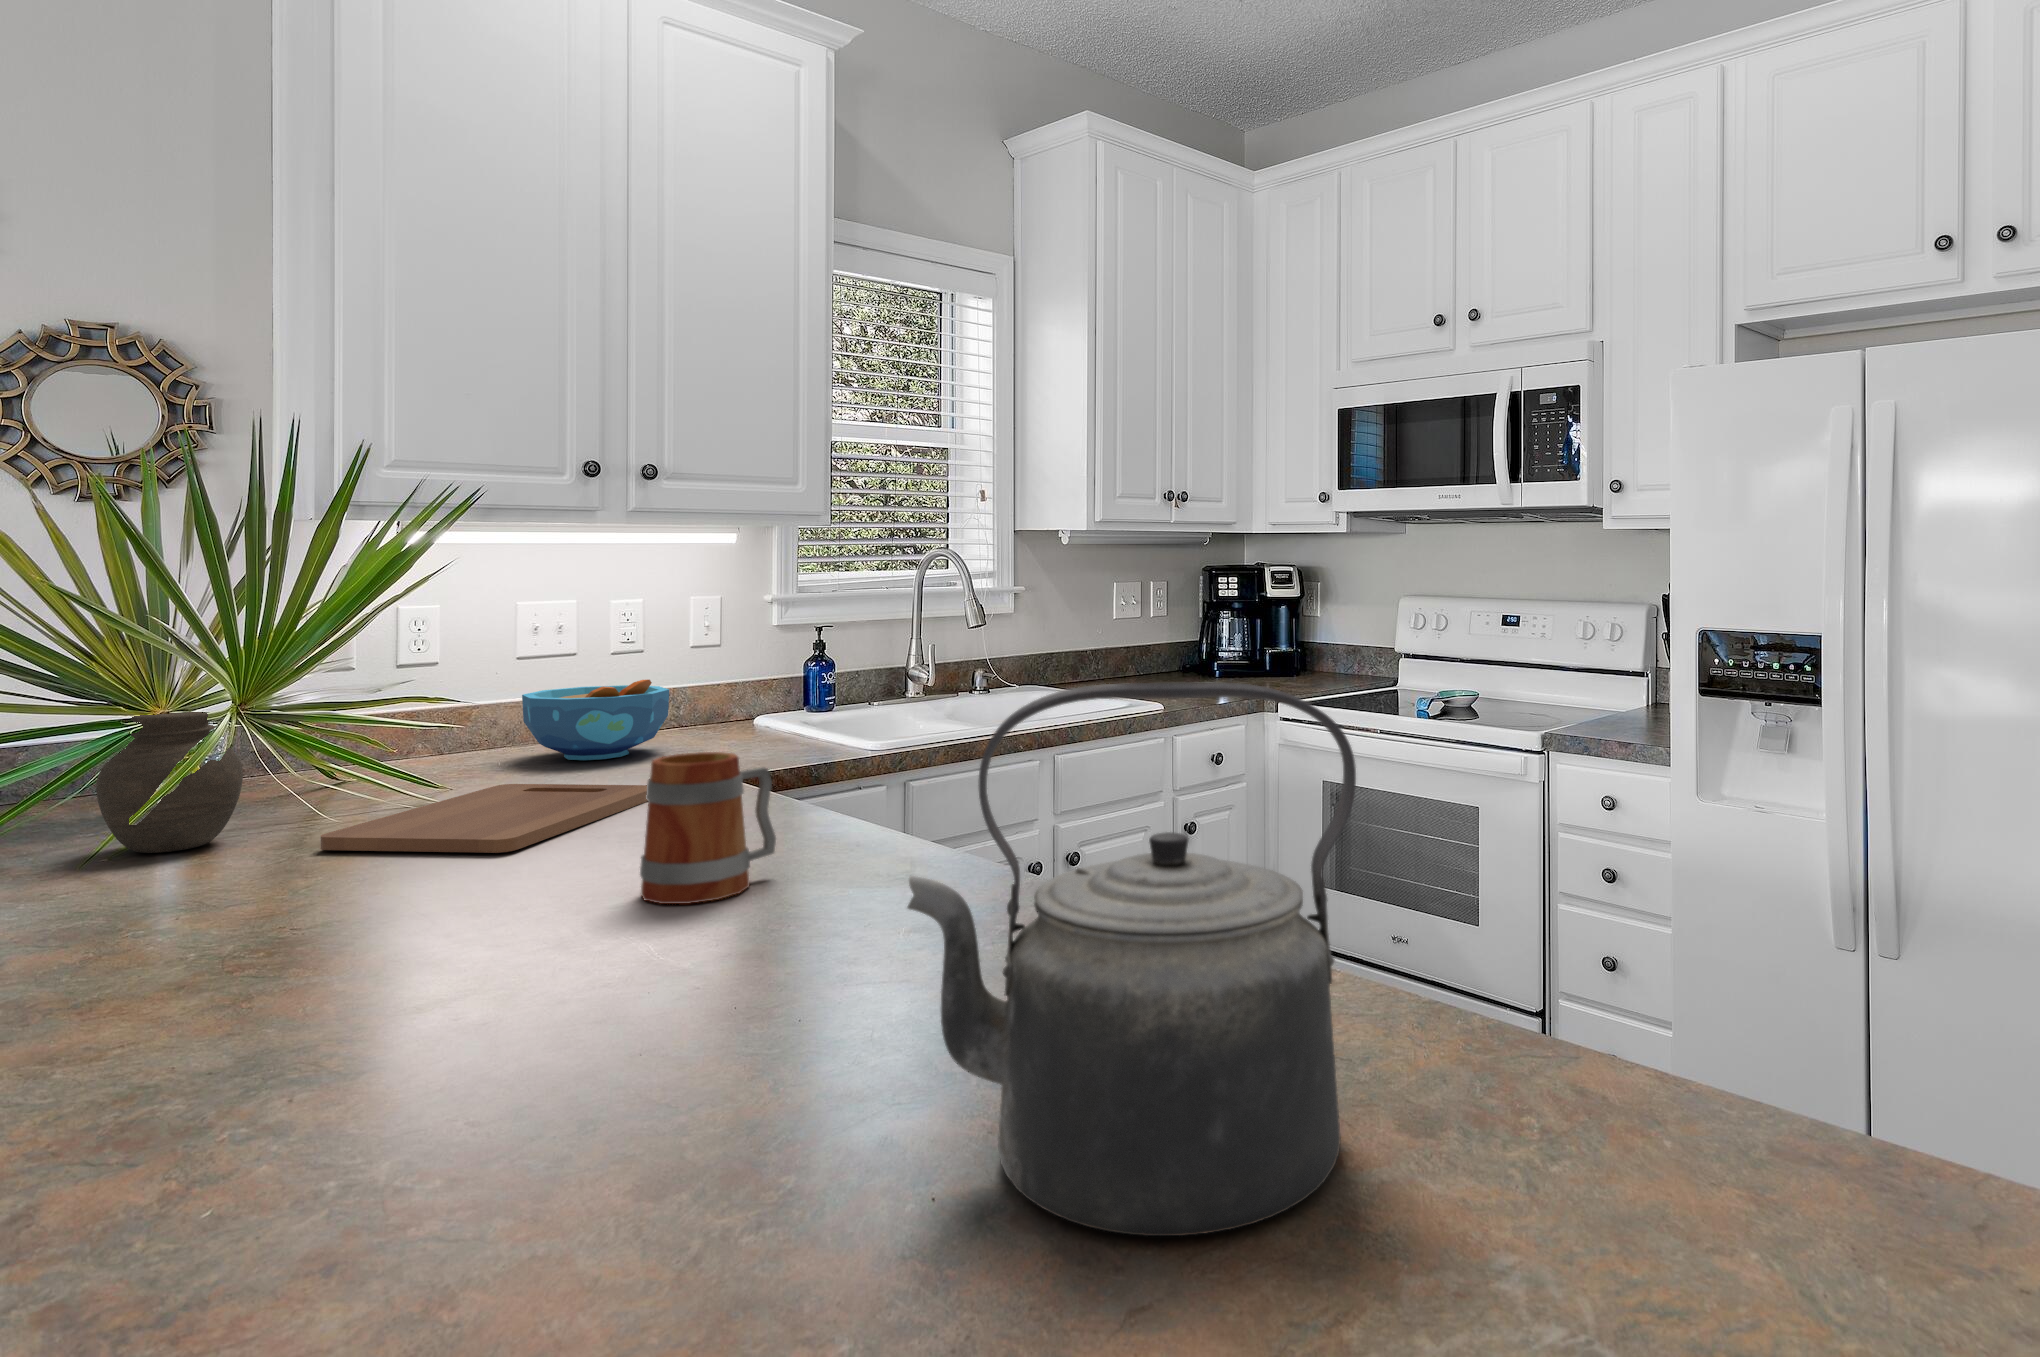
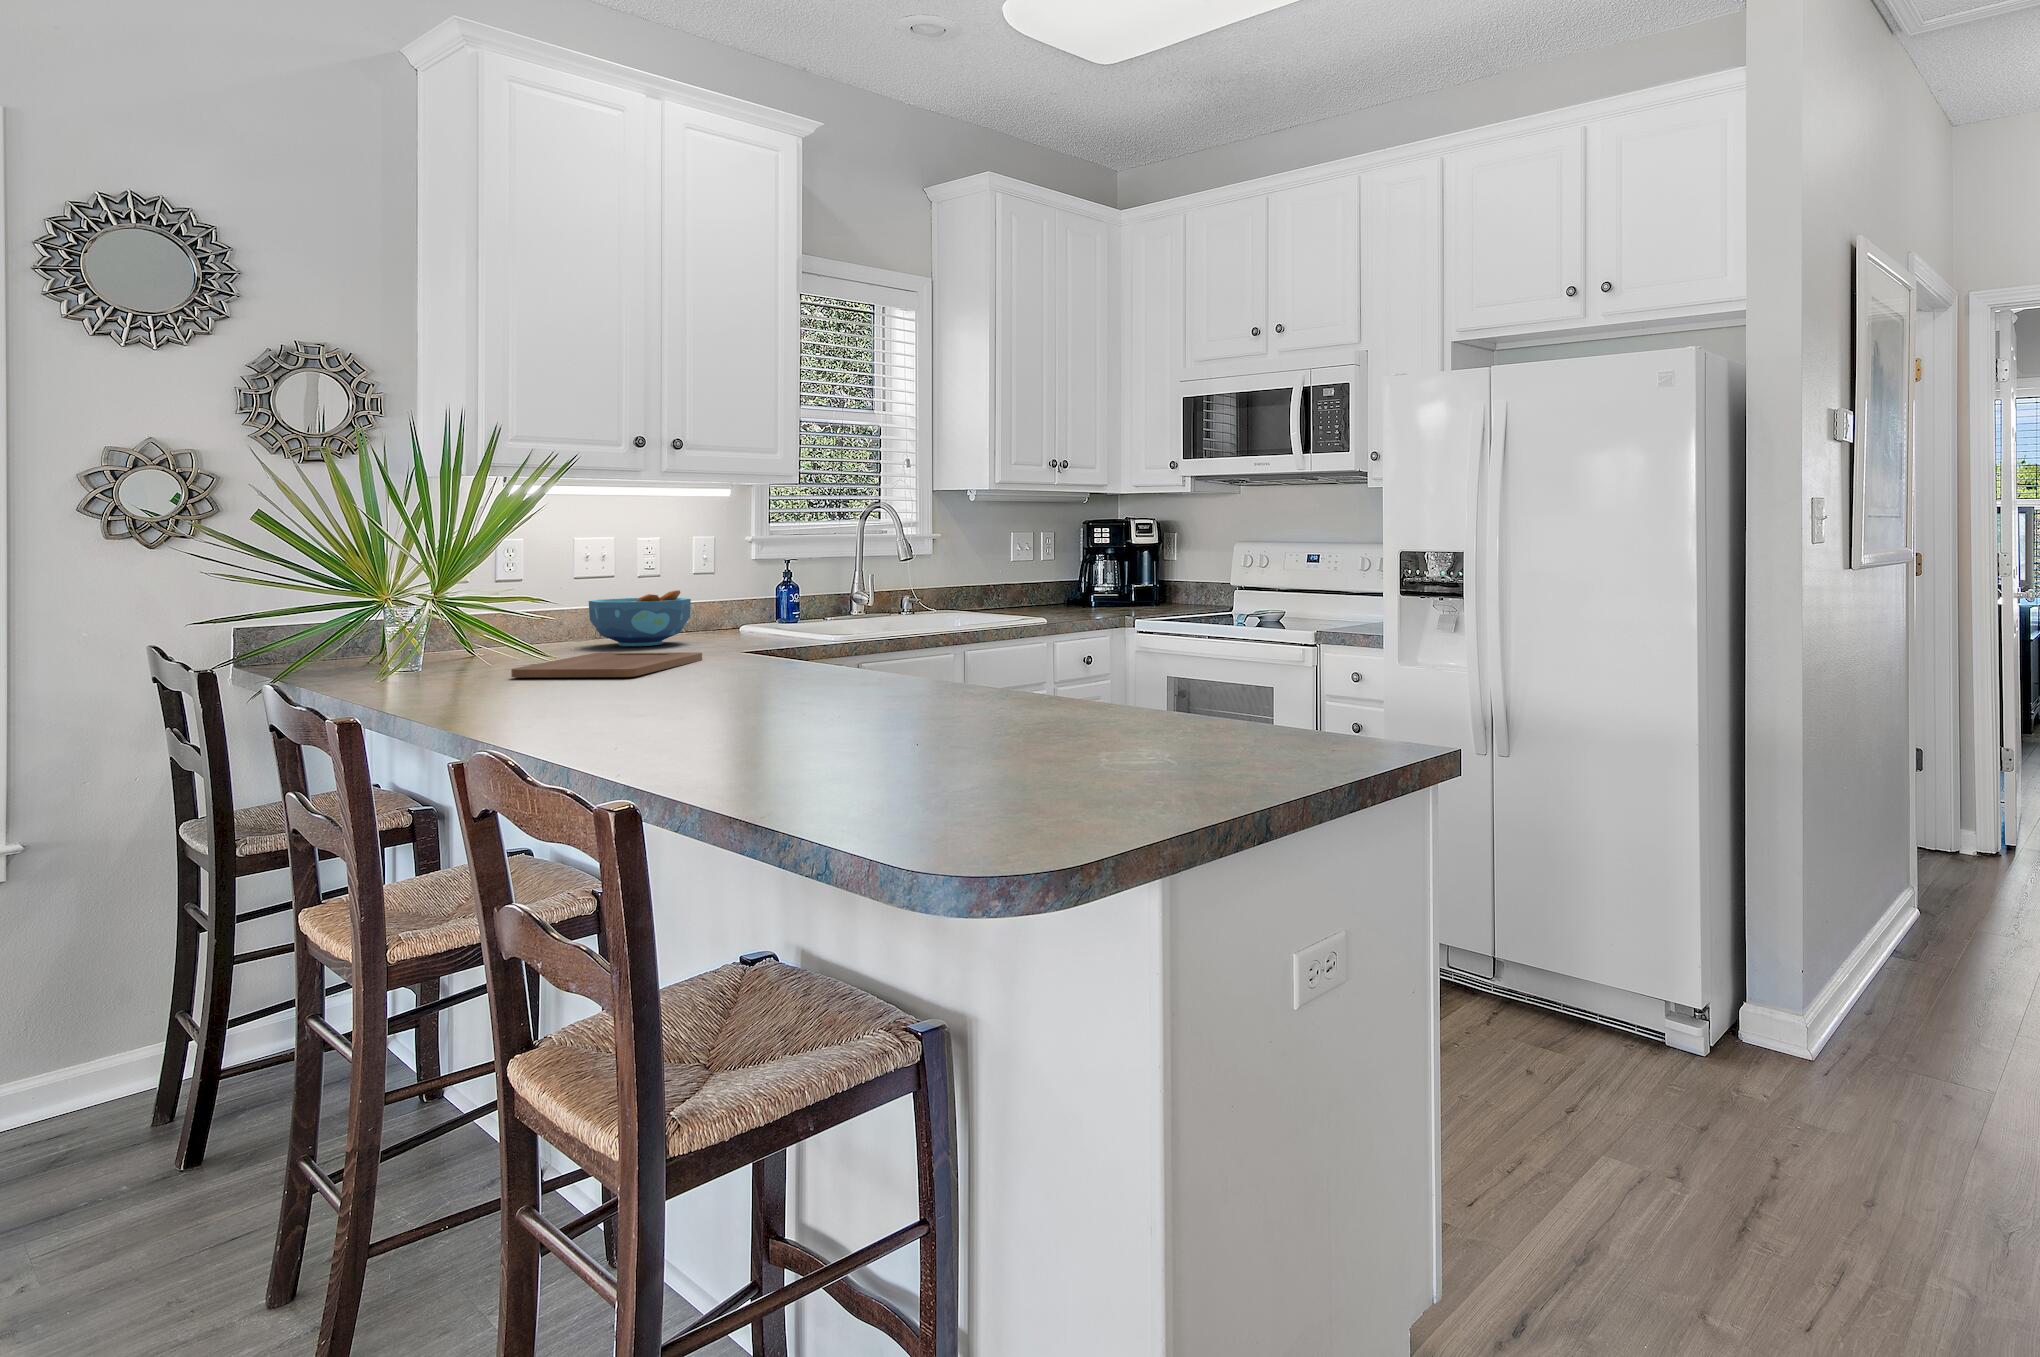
kettle: present [907,682,1356,1236] -> none [906,539,1094,744]
jar: present [96,712,243,853] -> none [372,584,453,680]
mug: present [640,752,776,904] -> none [728,610,803,690]

